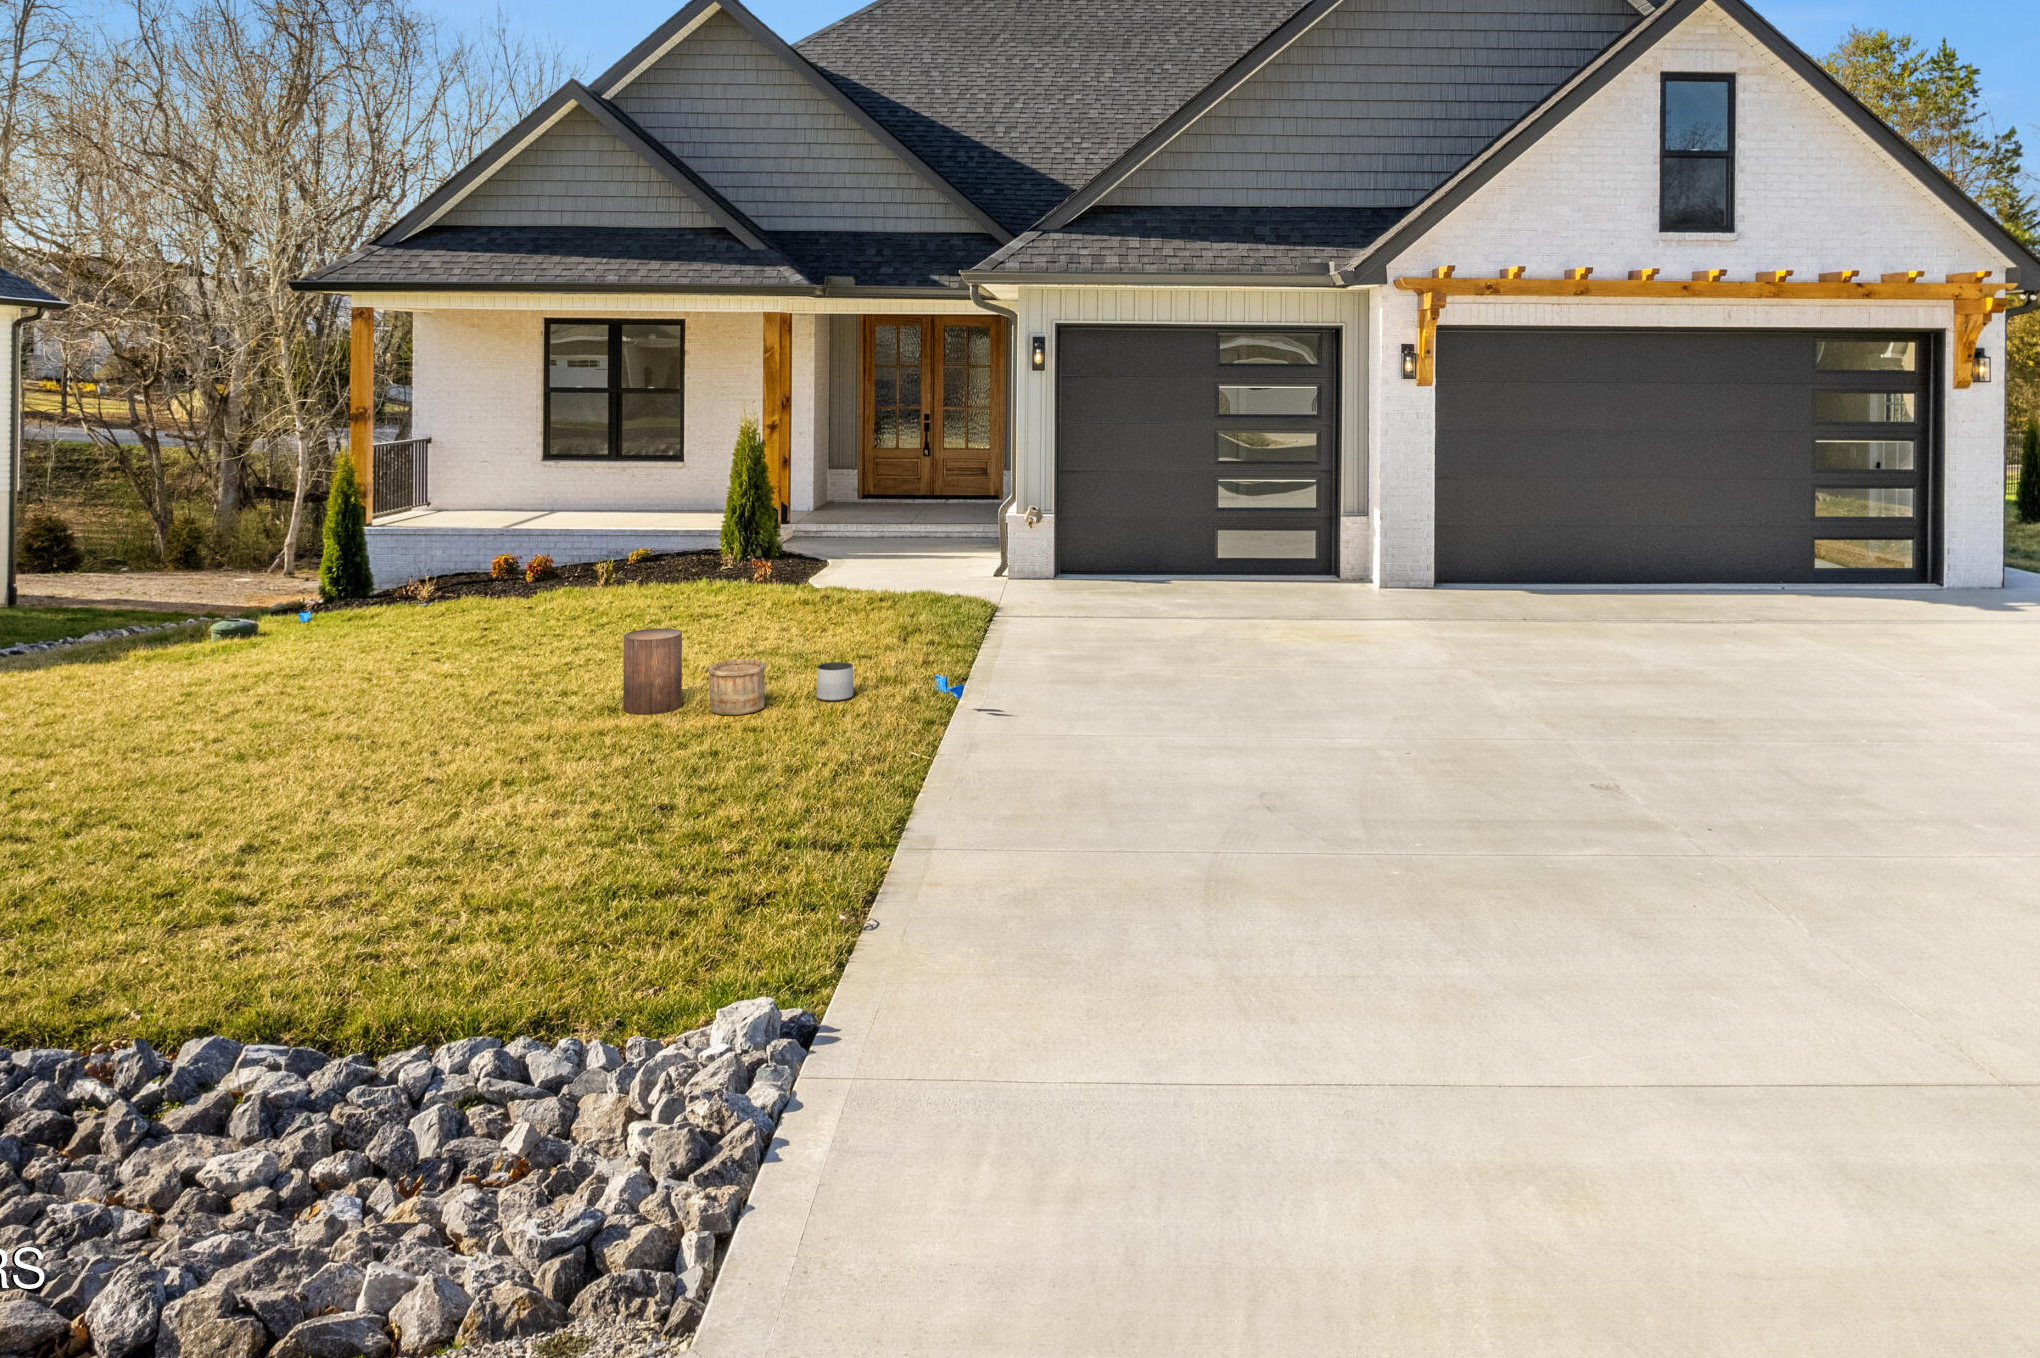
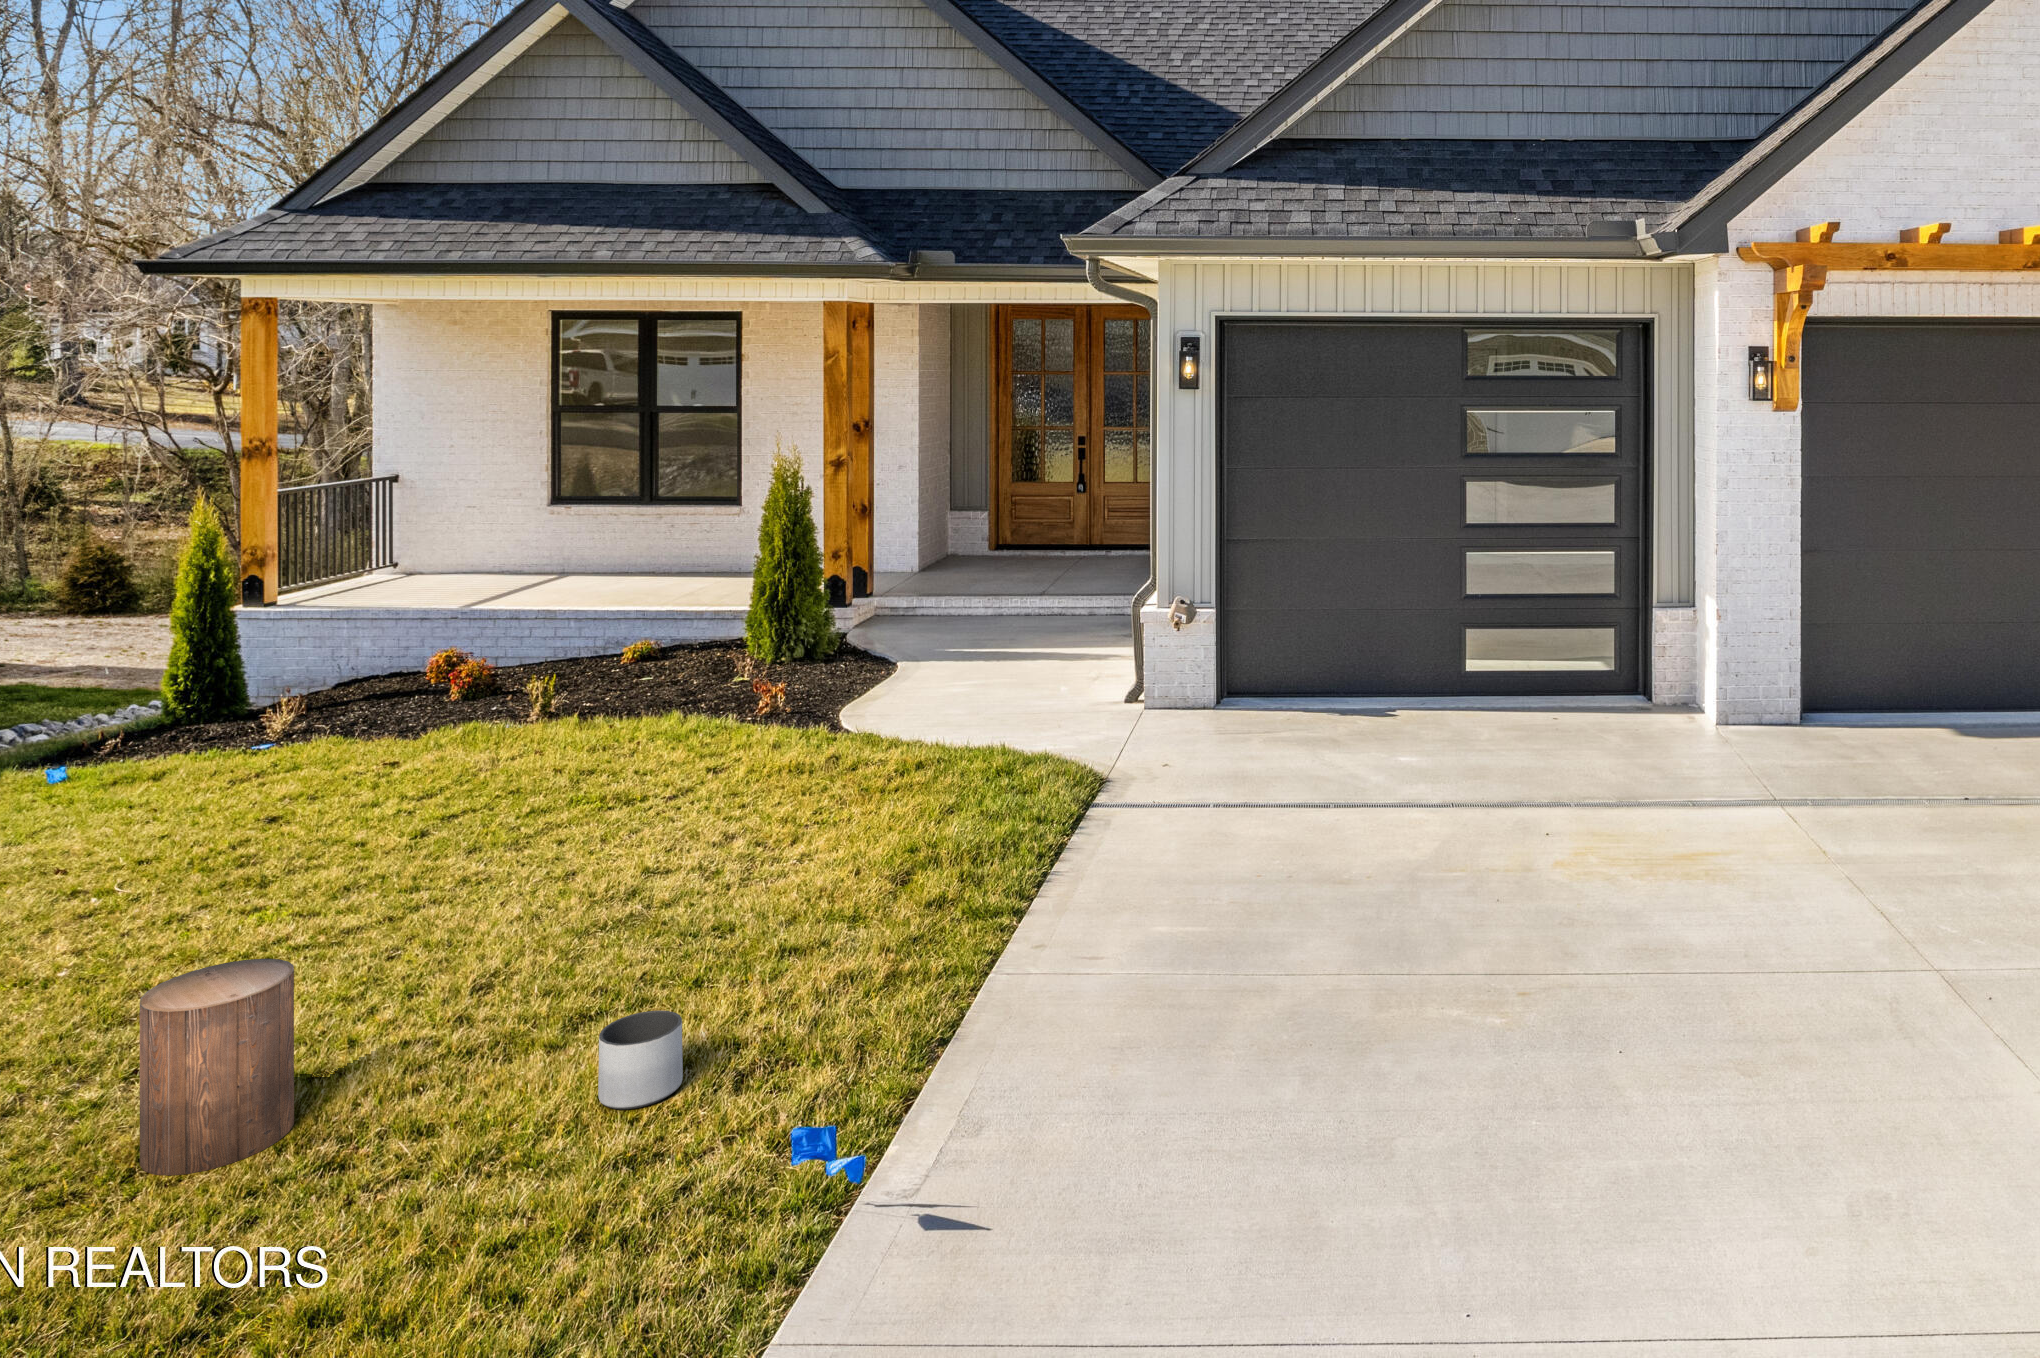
wooden bucket: present [708,659,766,715] -> none [315,1027,470,1178]

